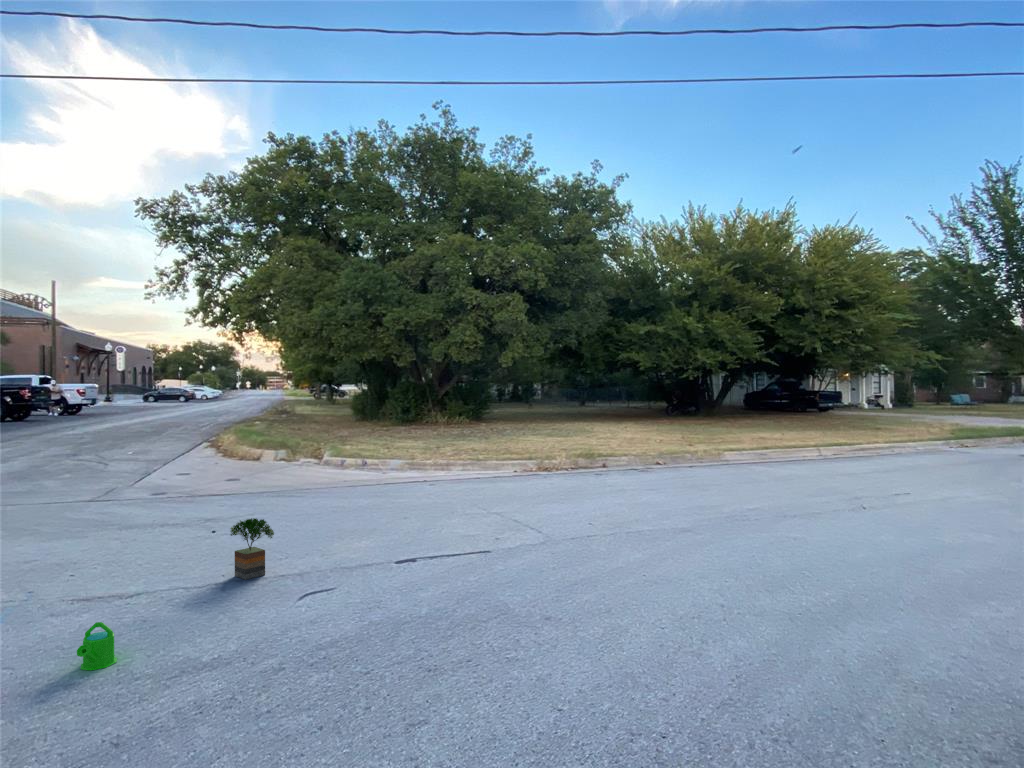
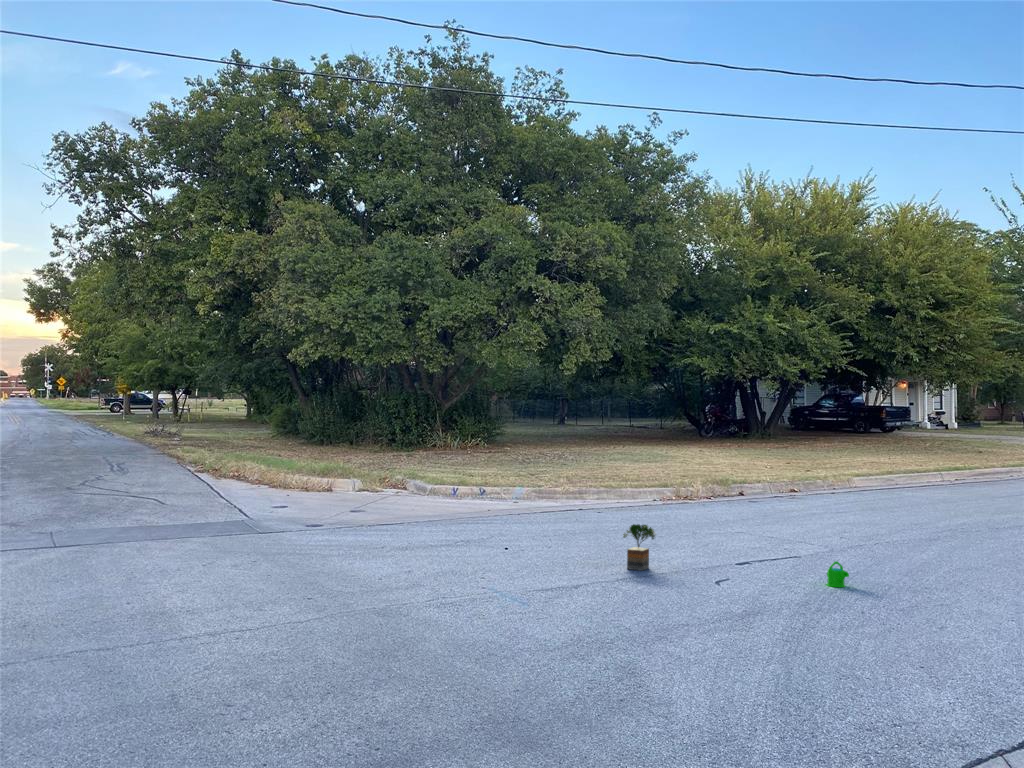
watering can: present [77,622,117,671] -> present [827,561,849,588]

